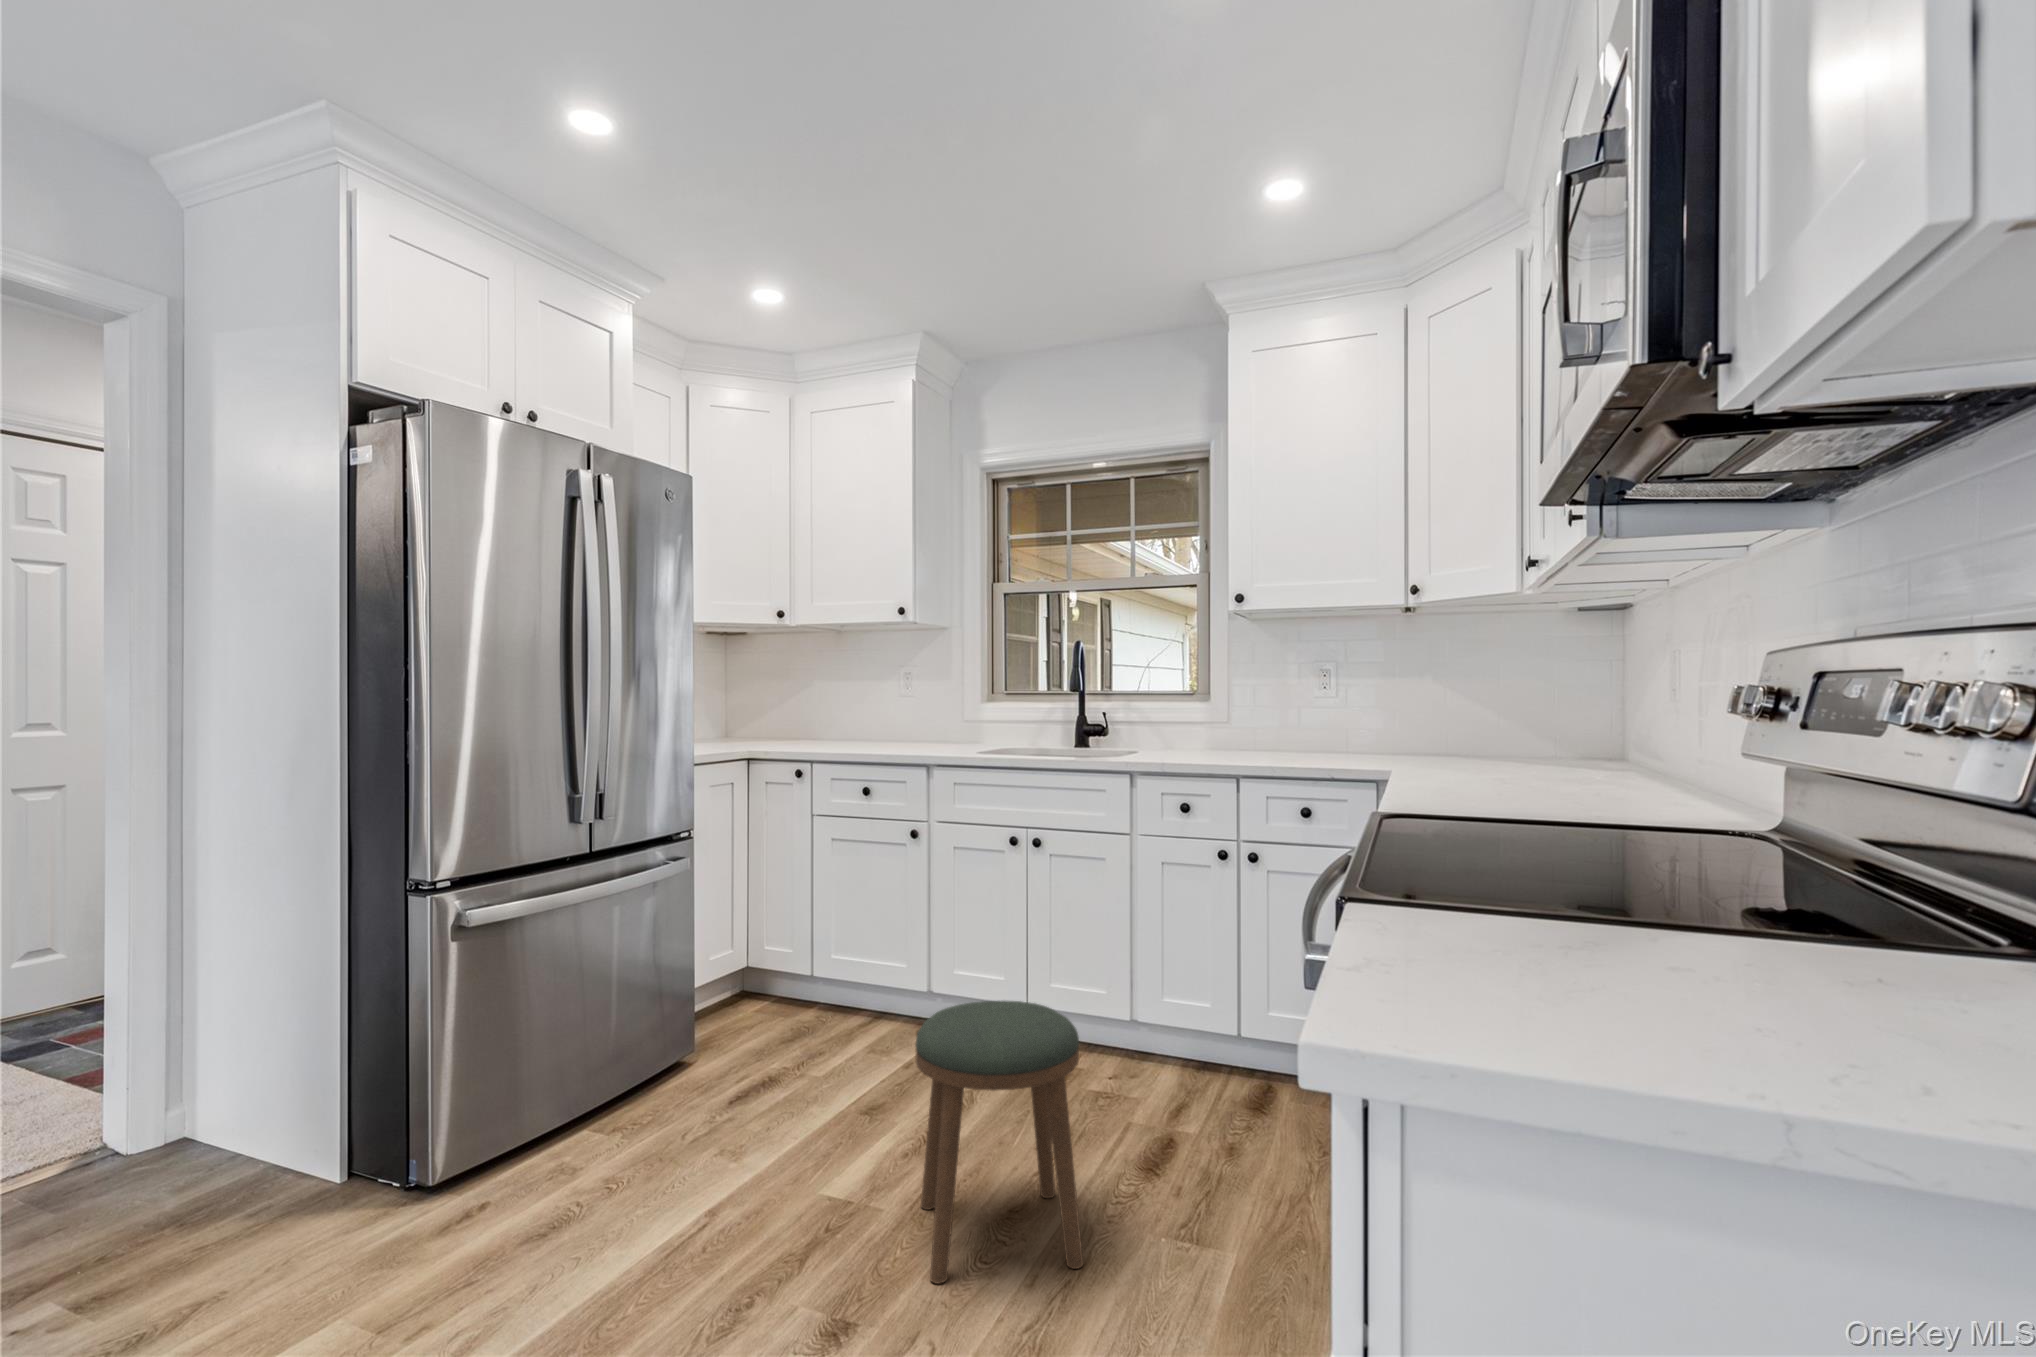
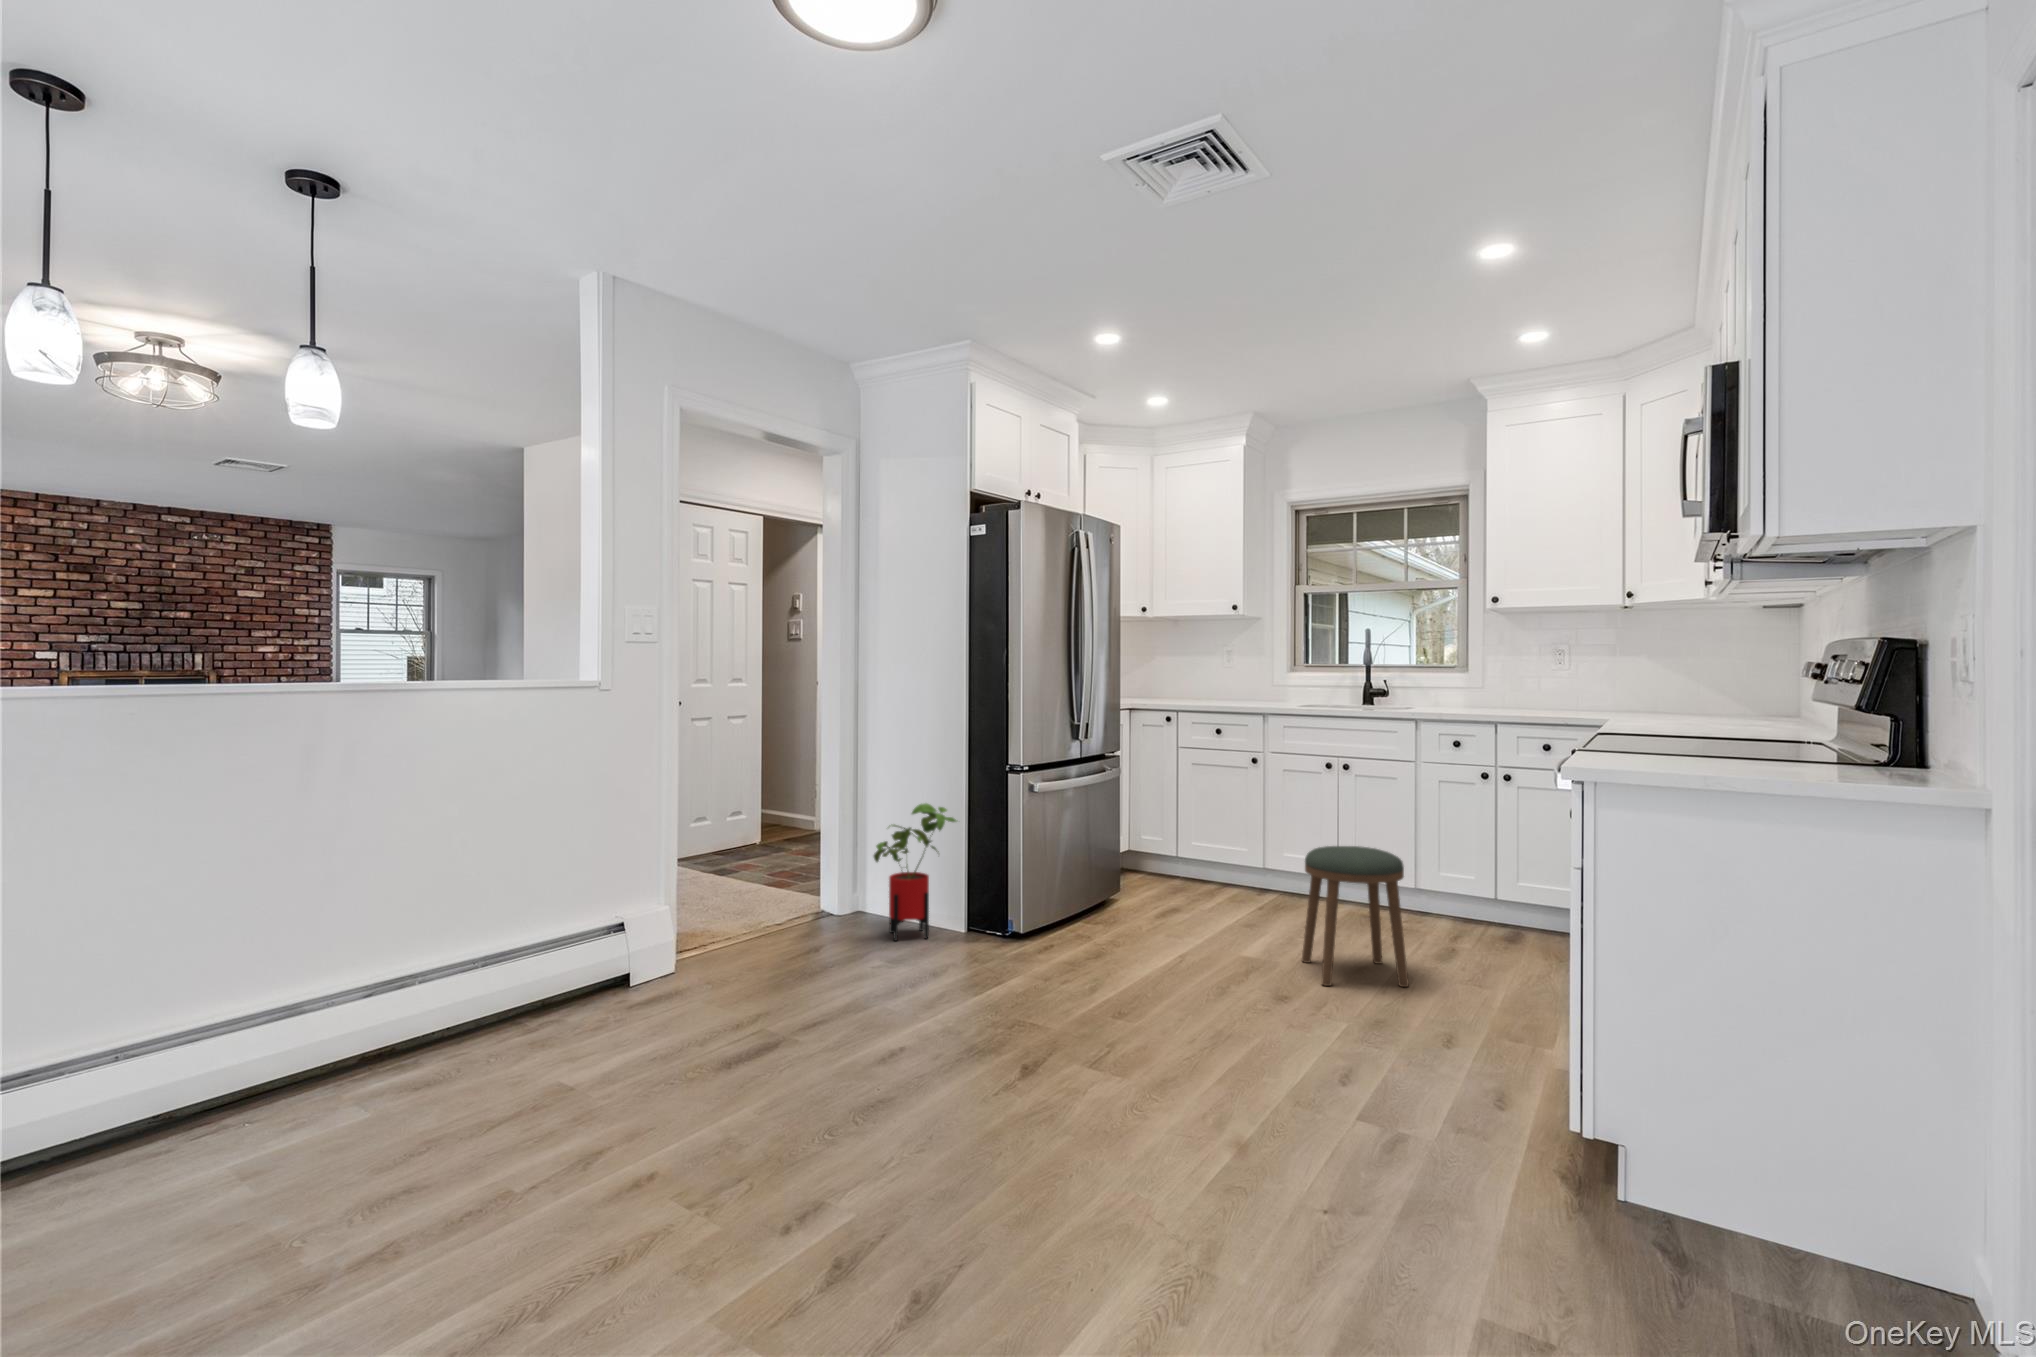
house plant: none [104,956,317,1227] -> present [874,803,956,941]

